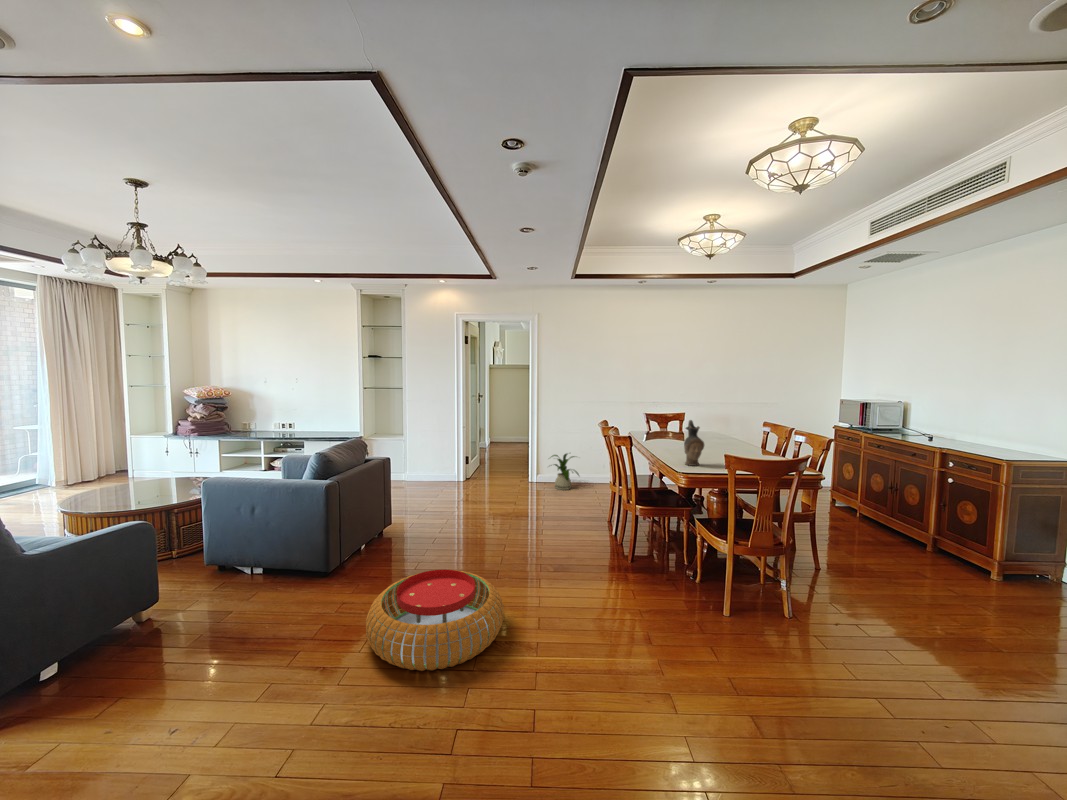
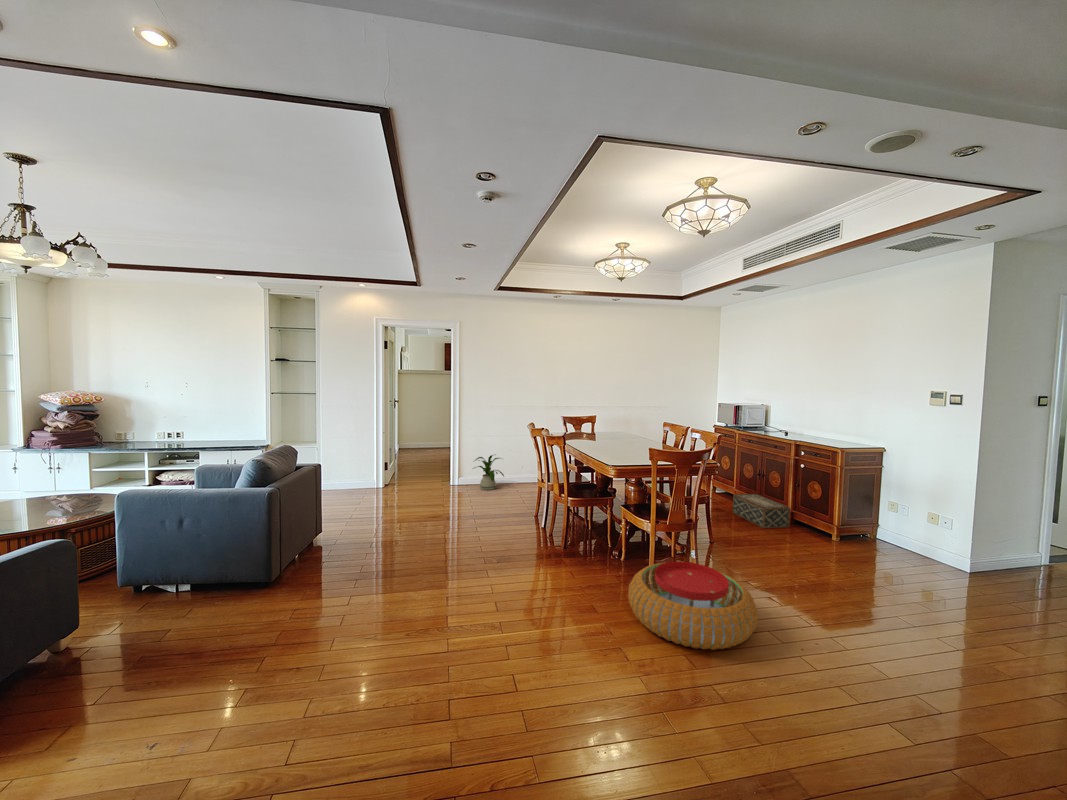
ceramic pitcher: present [684,420,704,466] -> none [611,421,628,460]
woven basket: none [853,512,934,559] -> present [733,494,790,528]
pouf: present [366,570,504,671] -> present [628,561,758,650]

